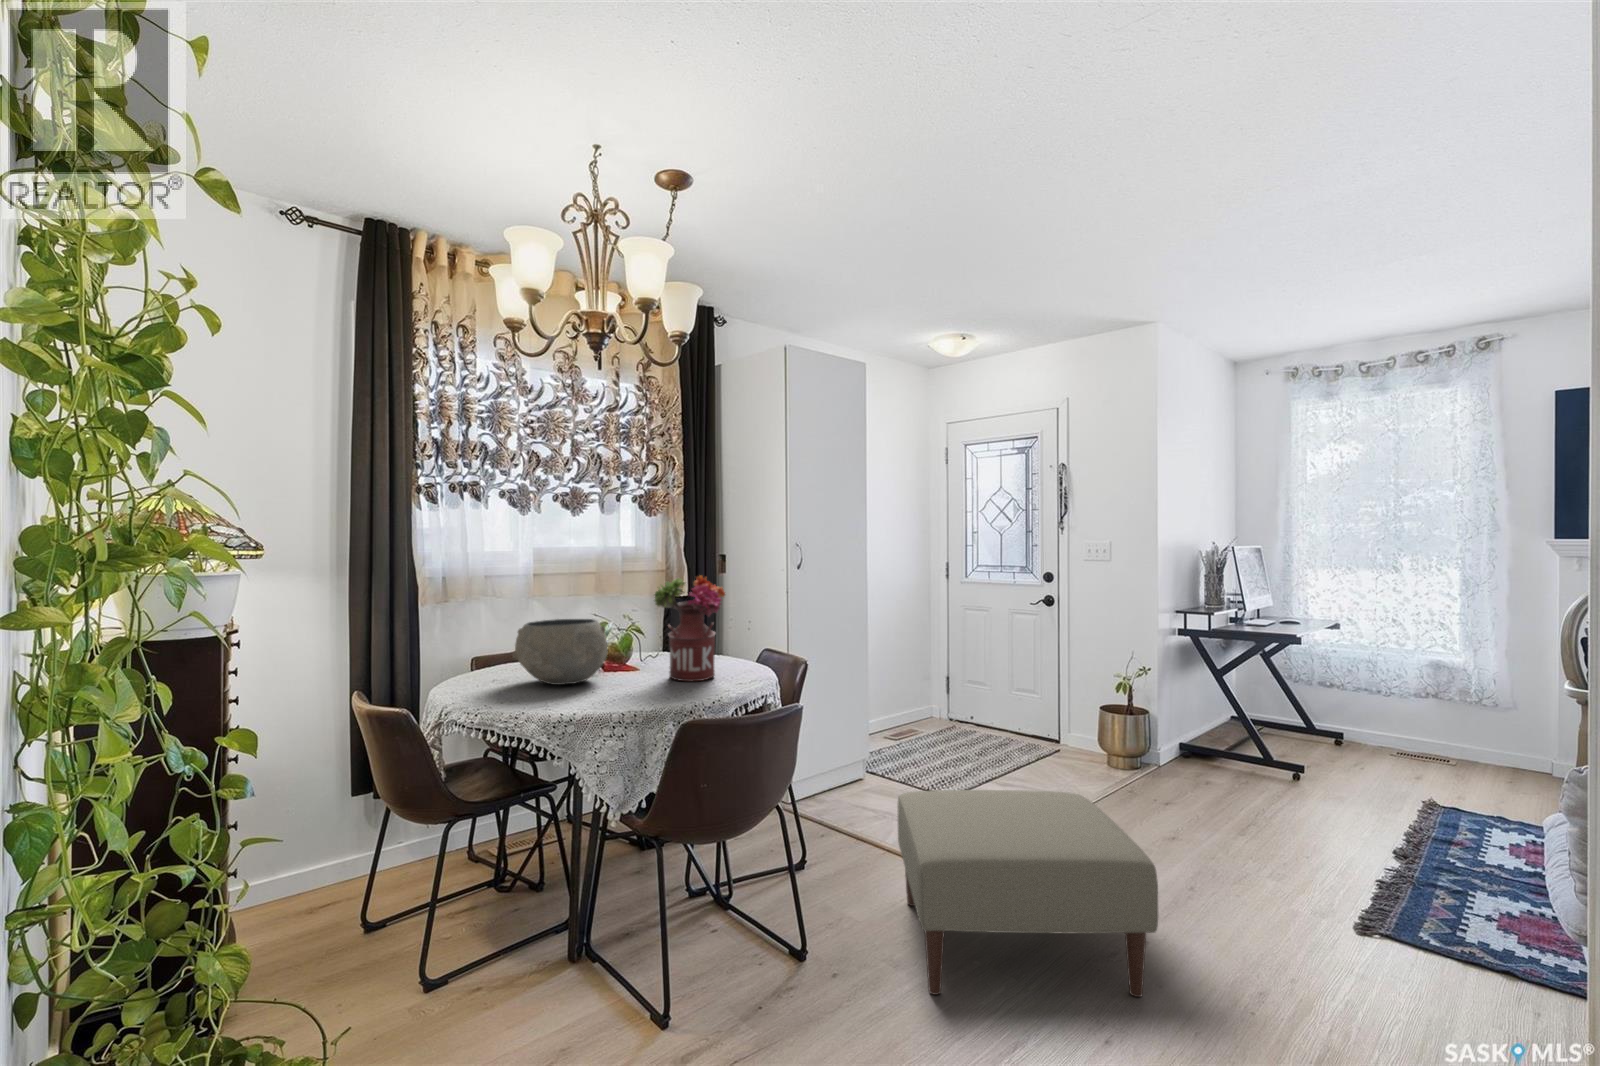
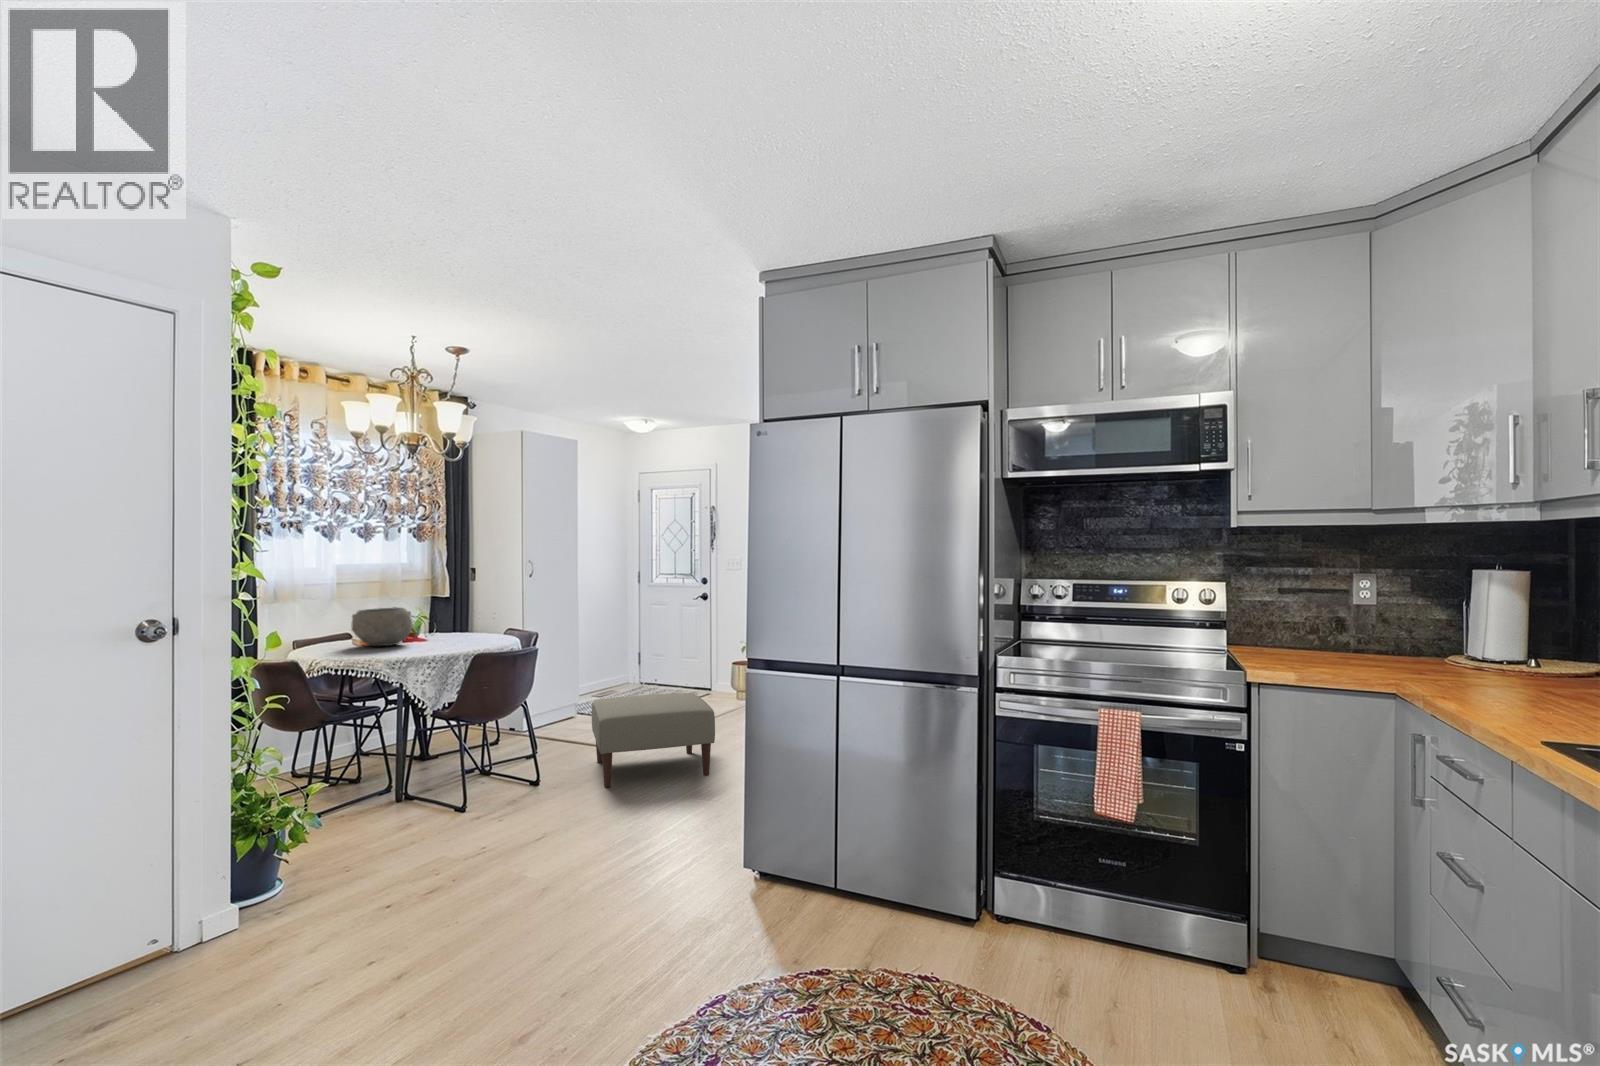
flower arrangement: present [654,575,725,681] -> none [442,580,488,642]

